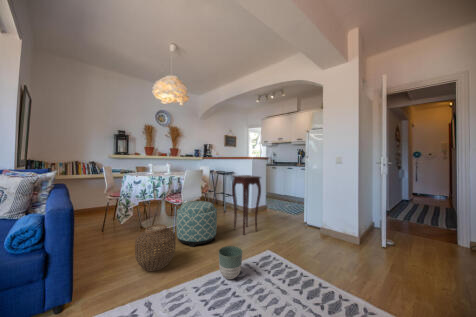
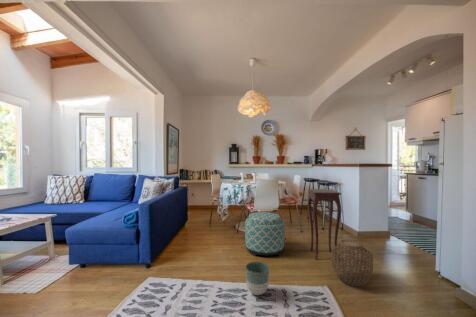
woven basket: present [135,224,176,271] -> present [332,239,373,286]

